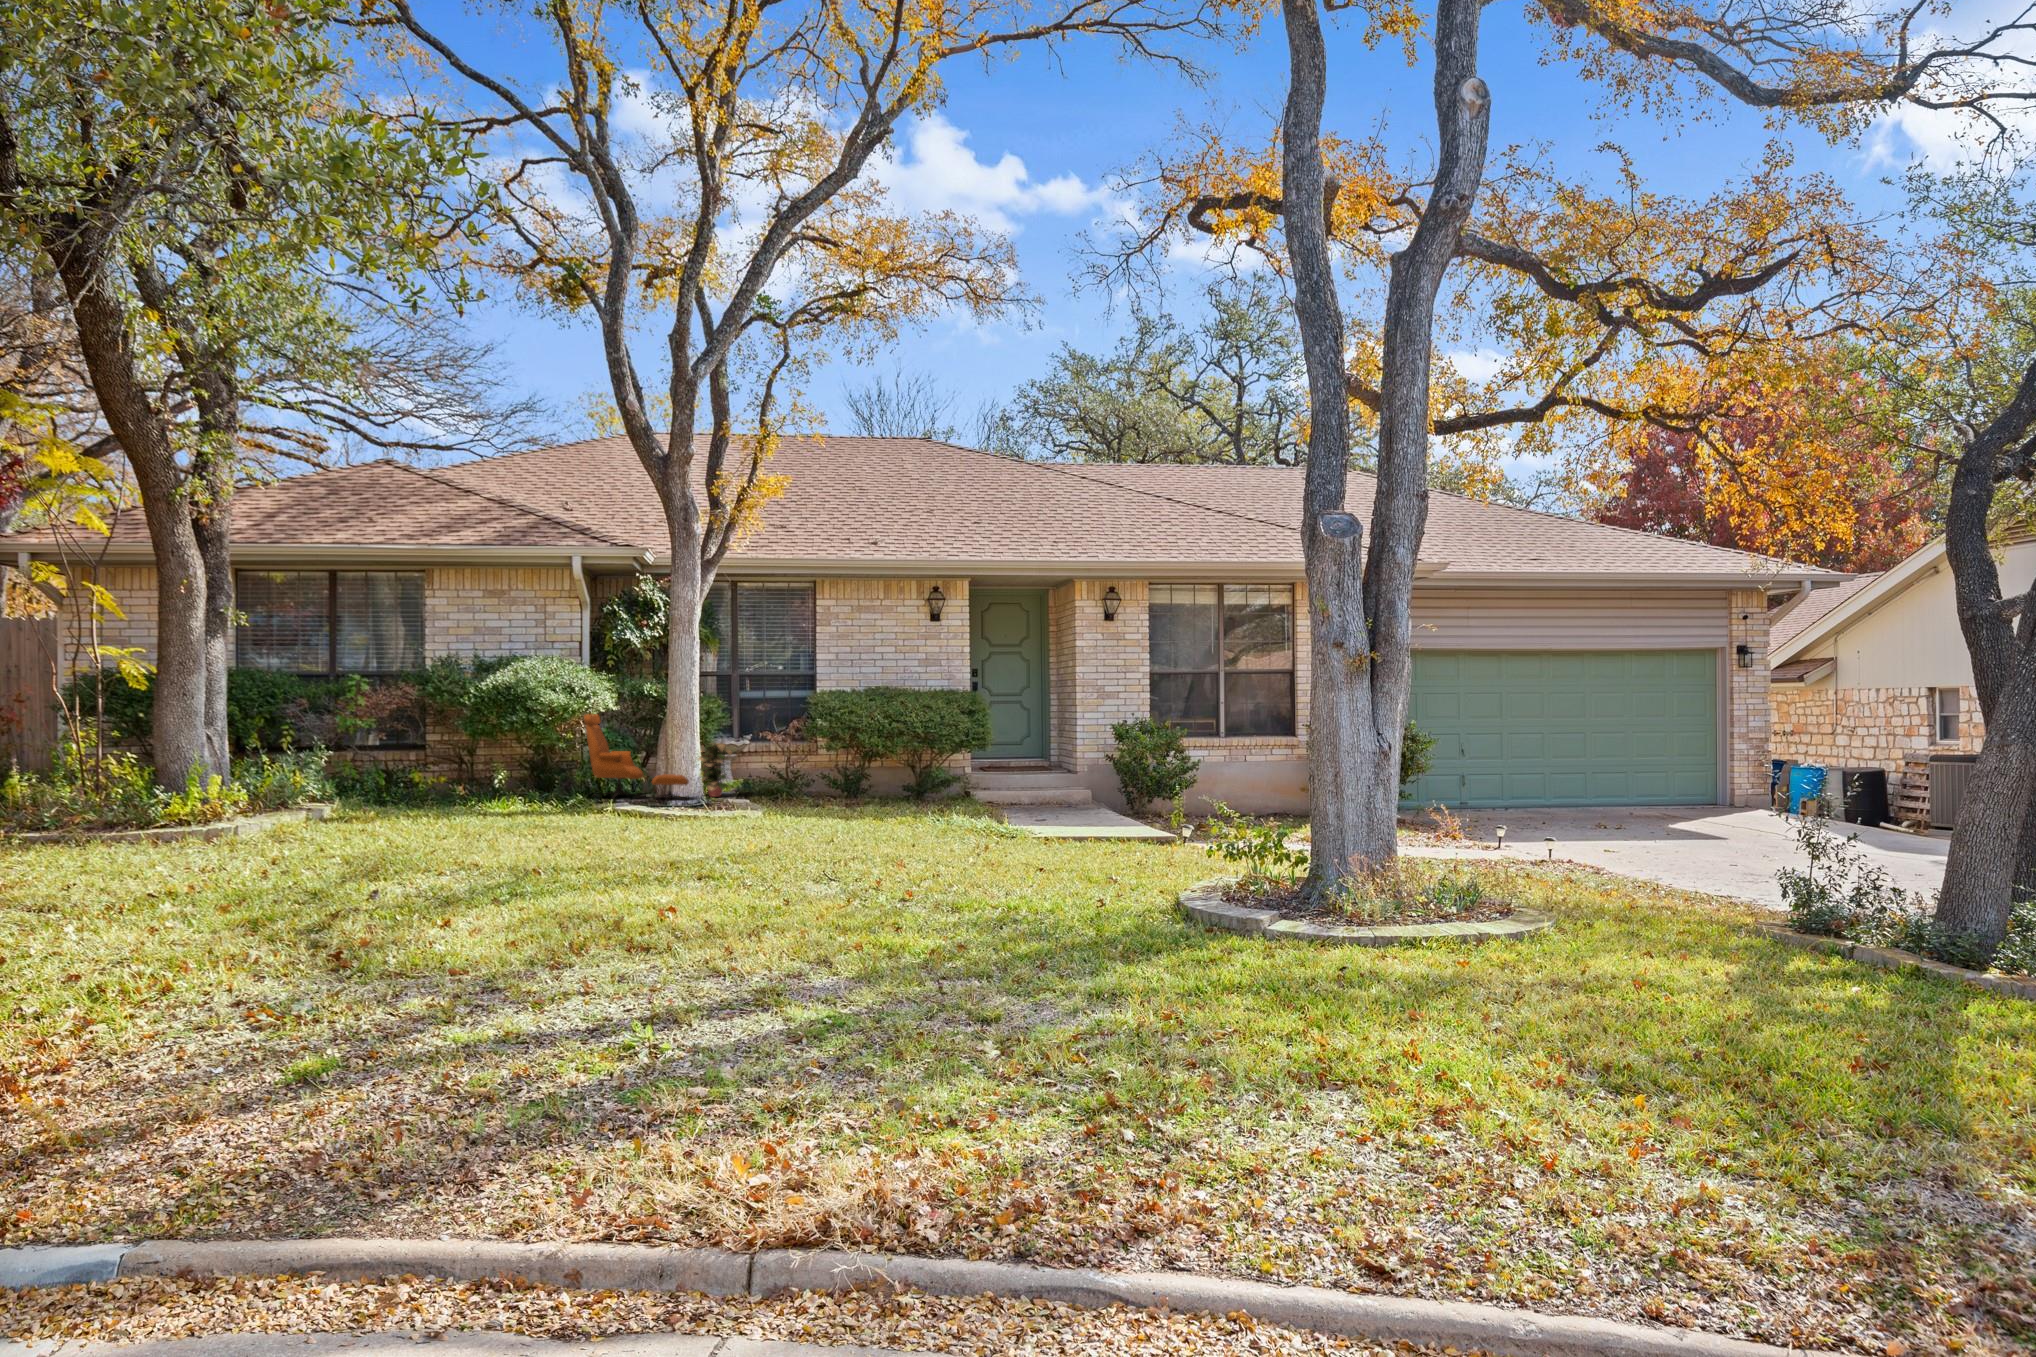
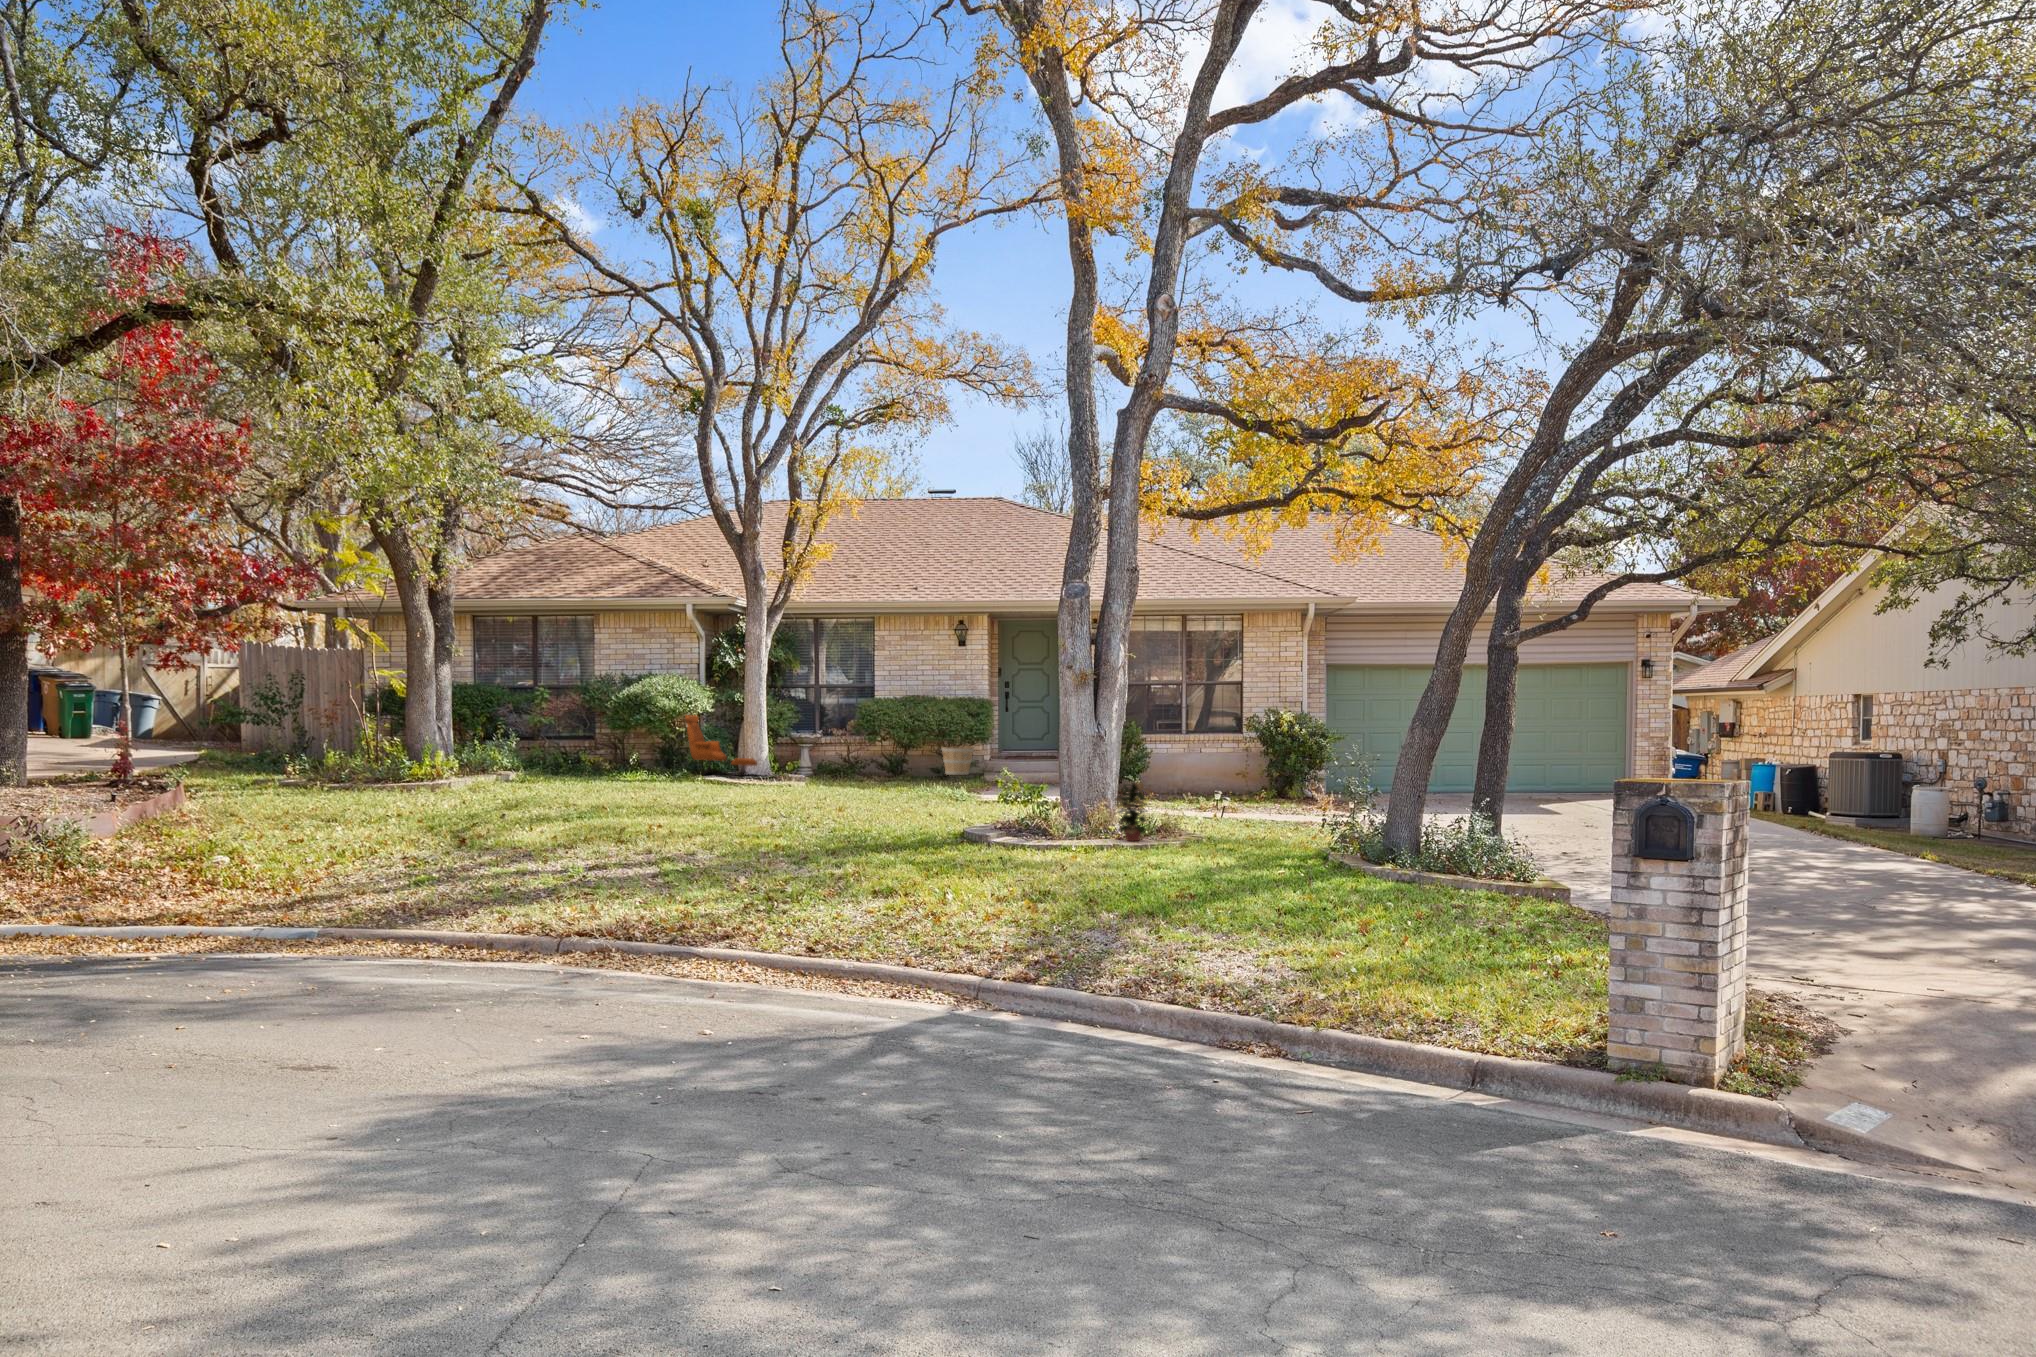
decorative plant: present [698,743,732,797] -> present [1115,783,1151,841]
wooden bucket: none [927,753,972,792] -> present [942,746,974,775]

